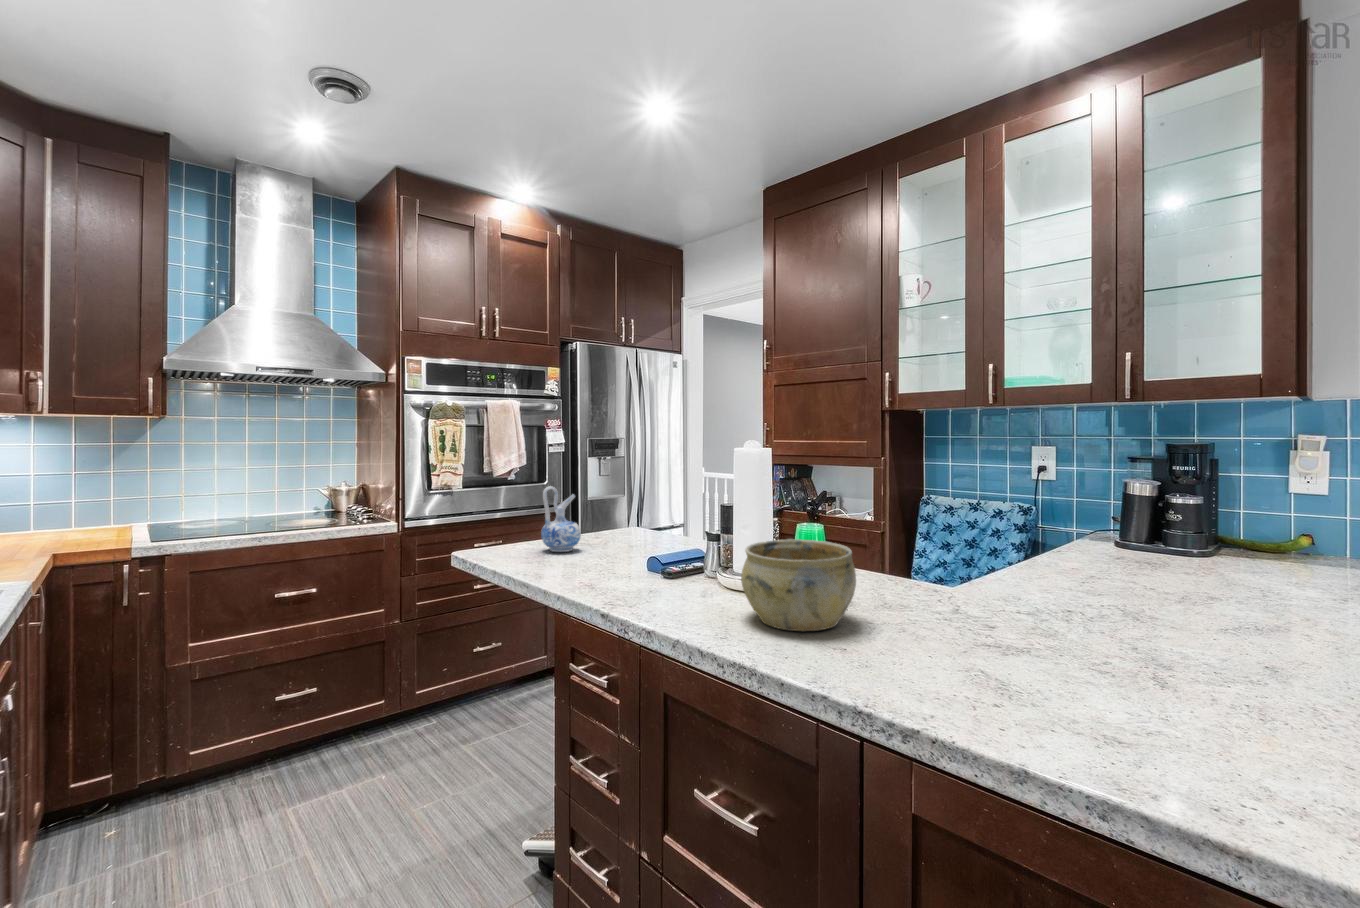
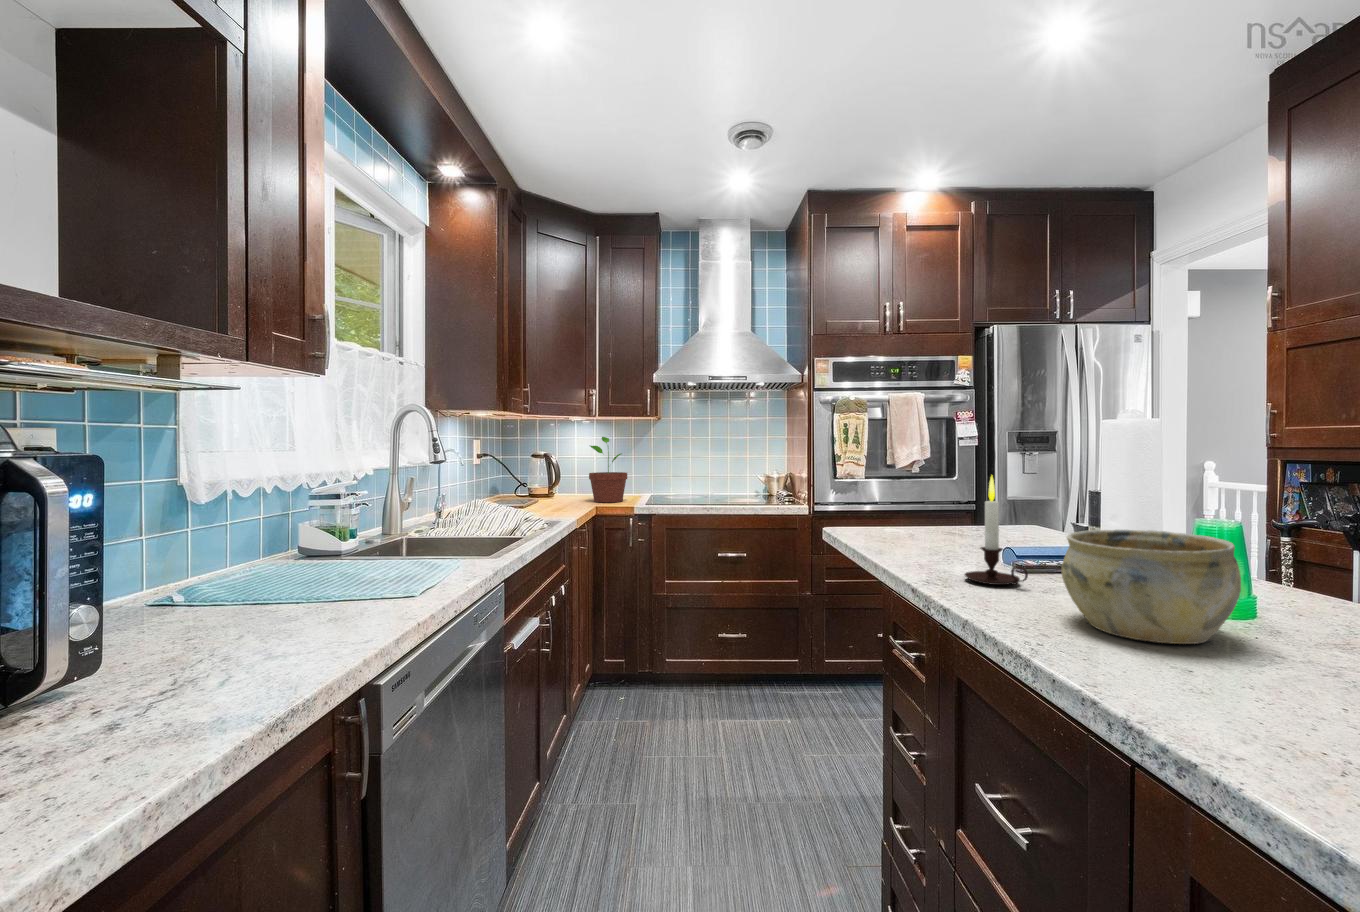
potted plant: none [38,442,116,540] -> present [589,437,627,502]
ceramic pitcher: present [541,486,581,552] -> none [900,469,943,536]
candle: none [641,497,696,597] -> present [965,476,1028,585]

